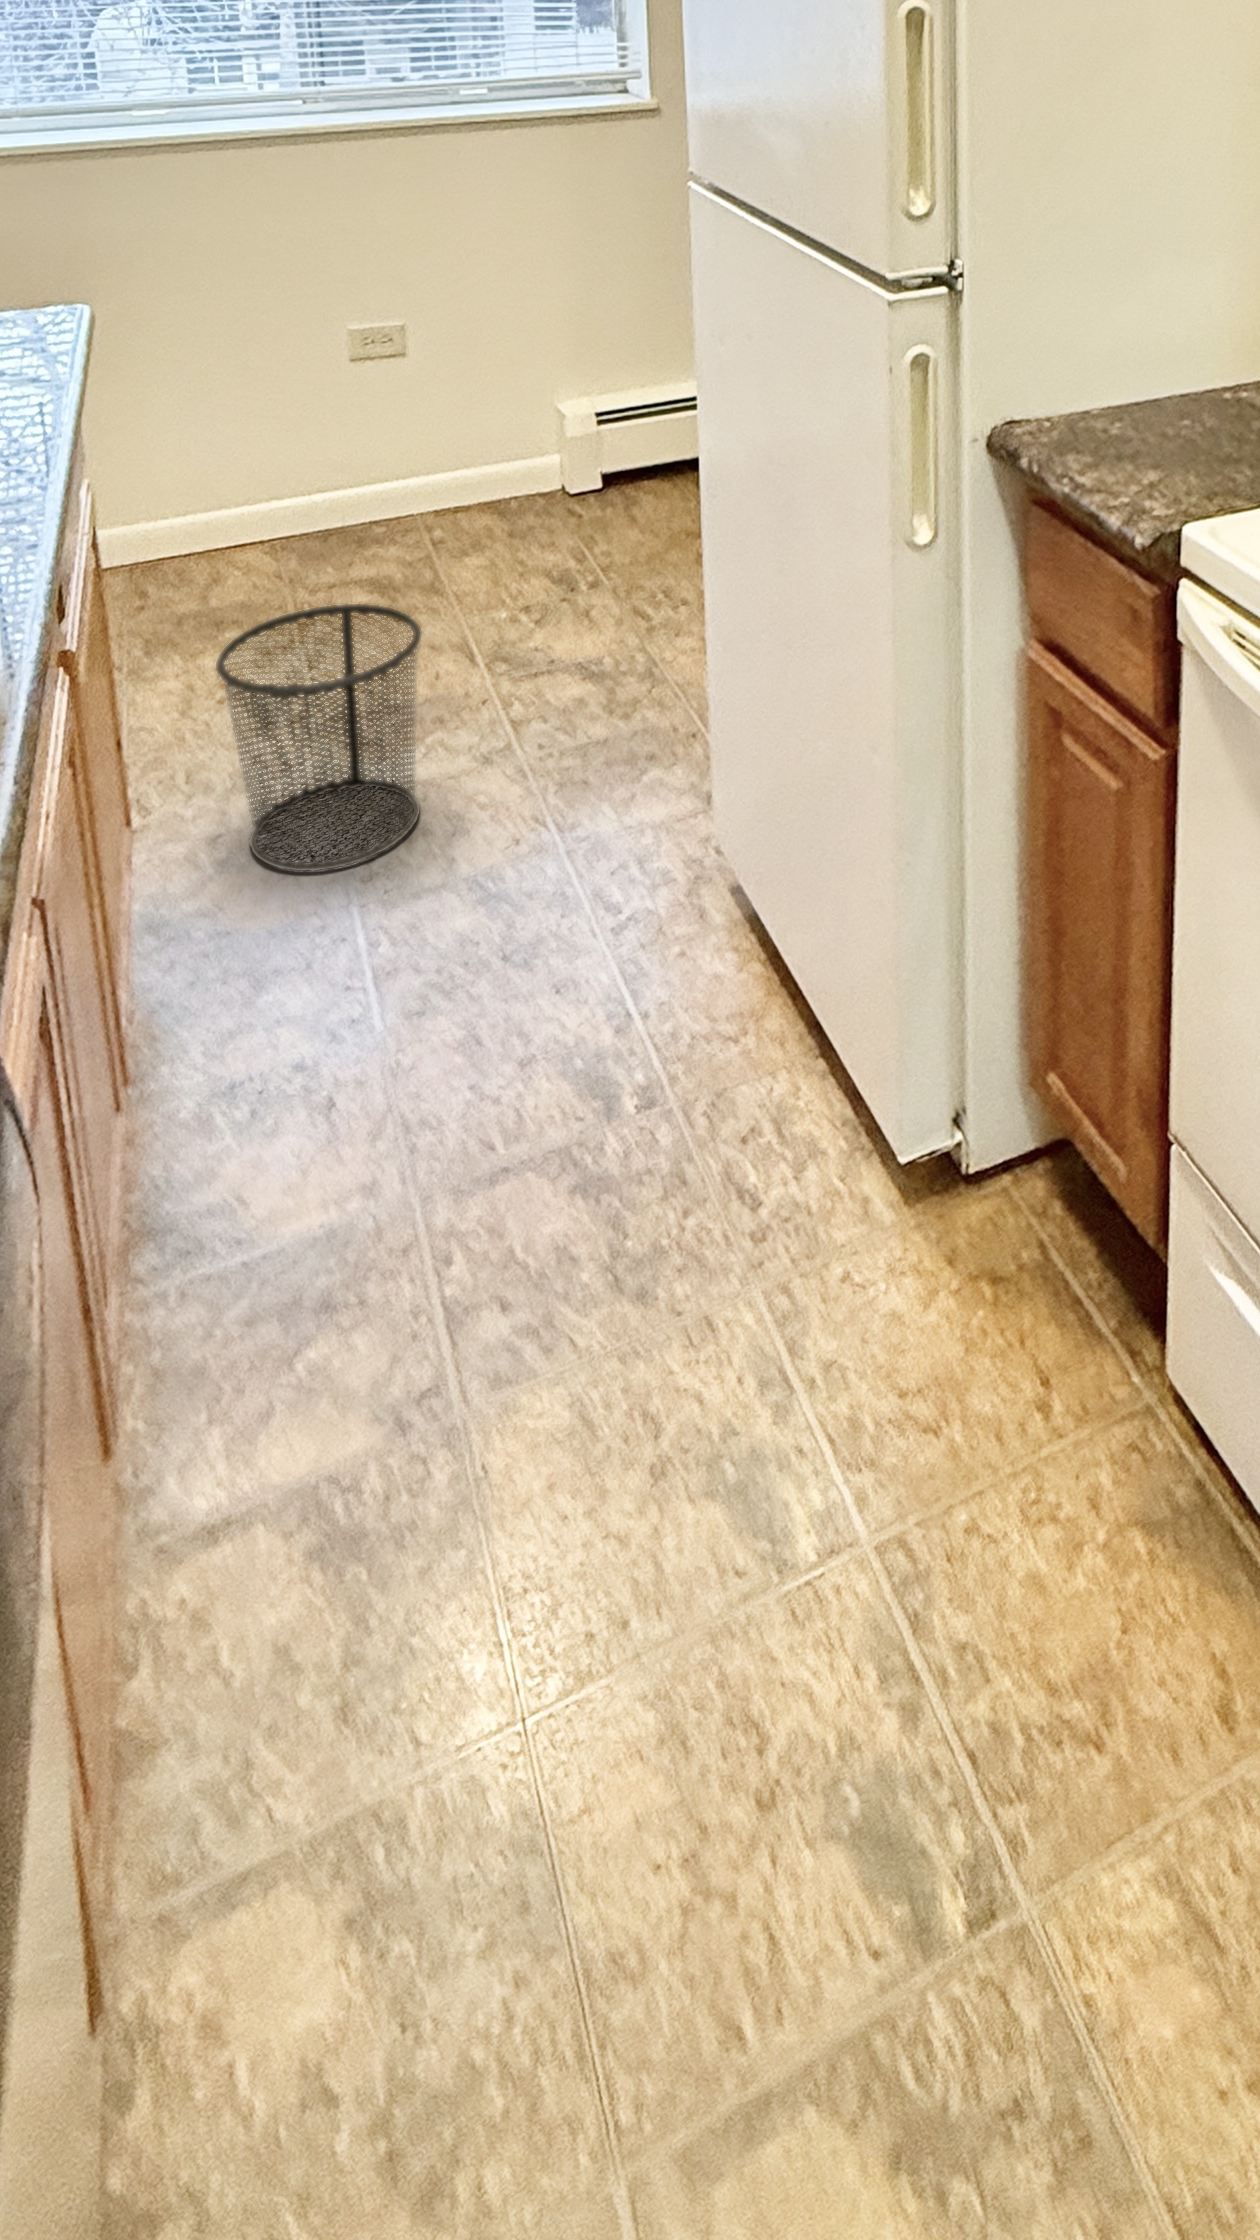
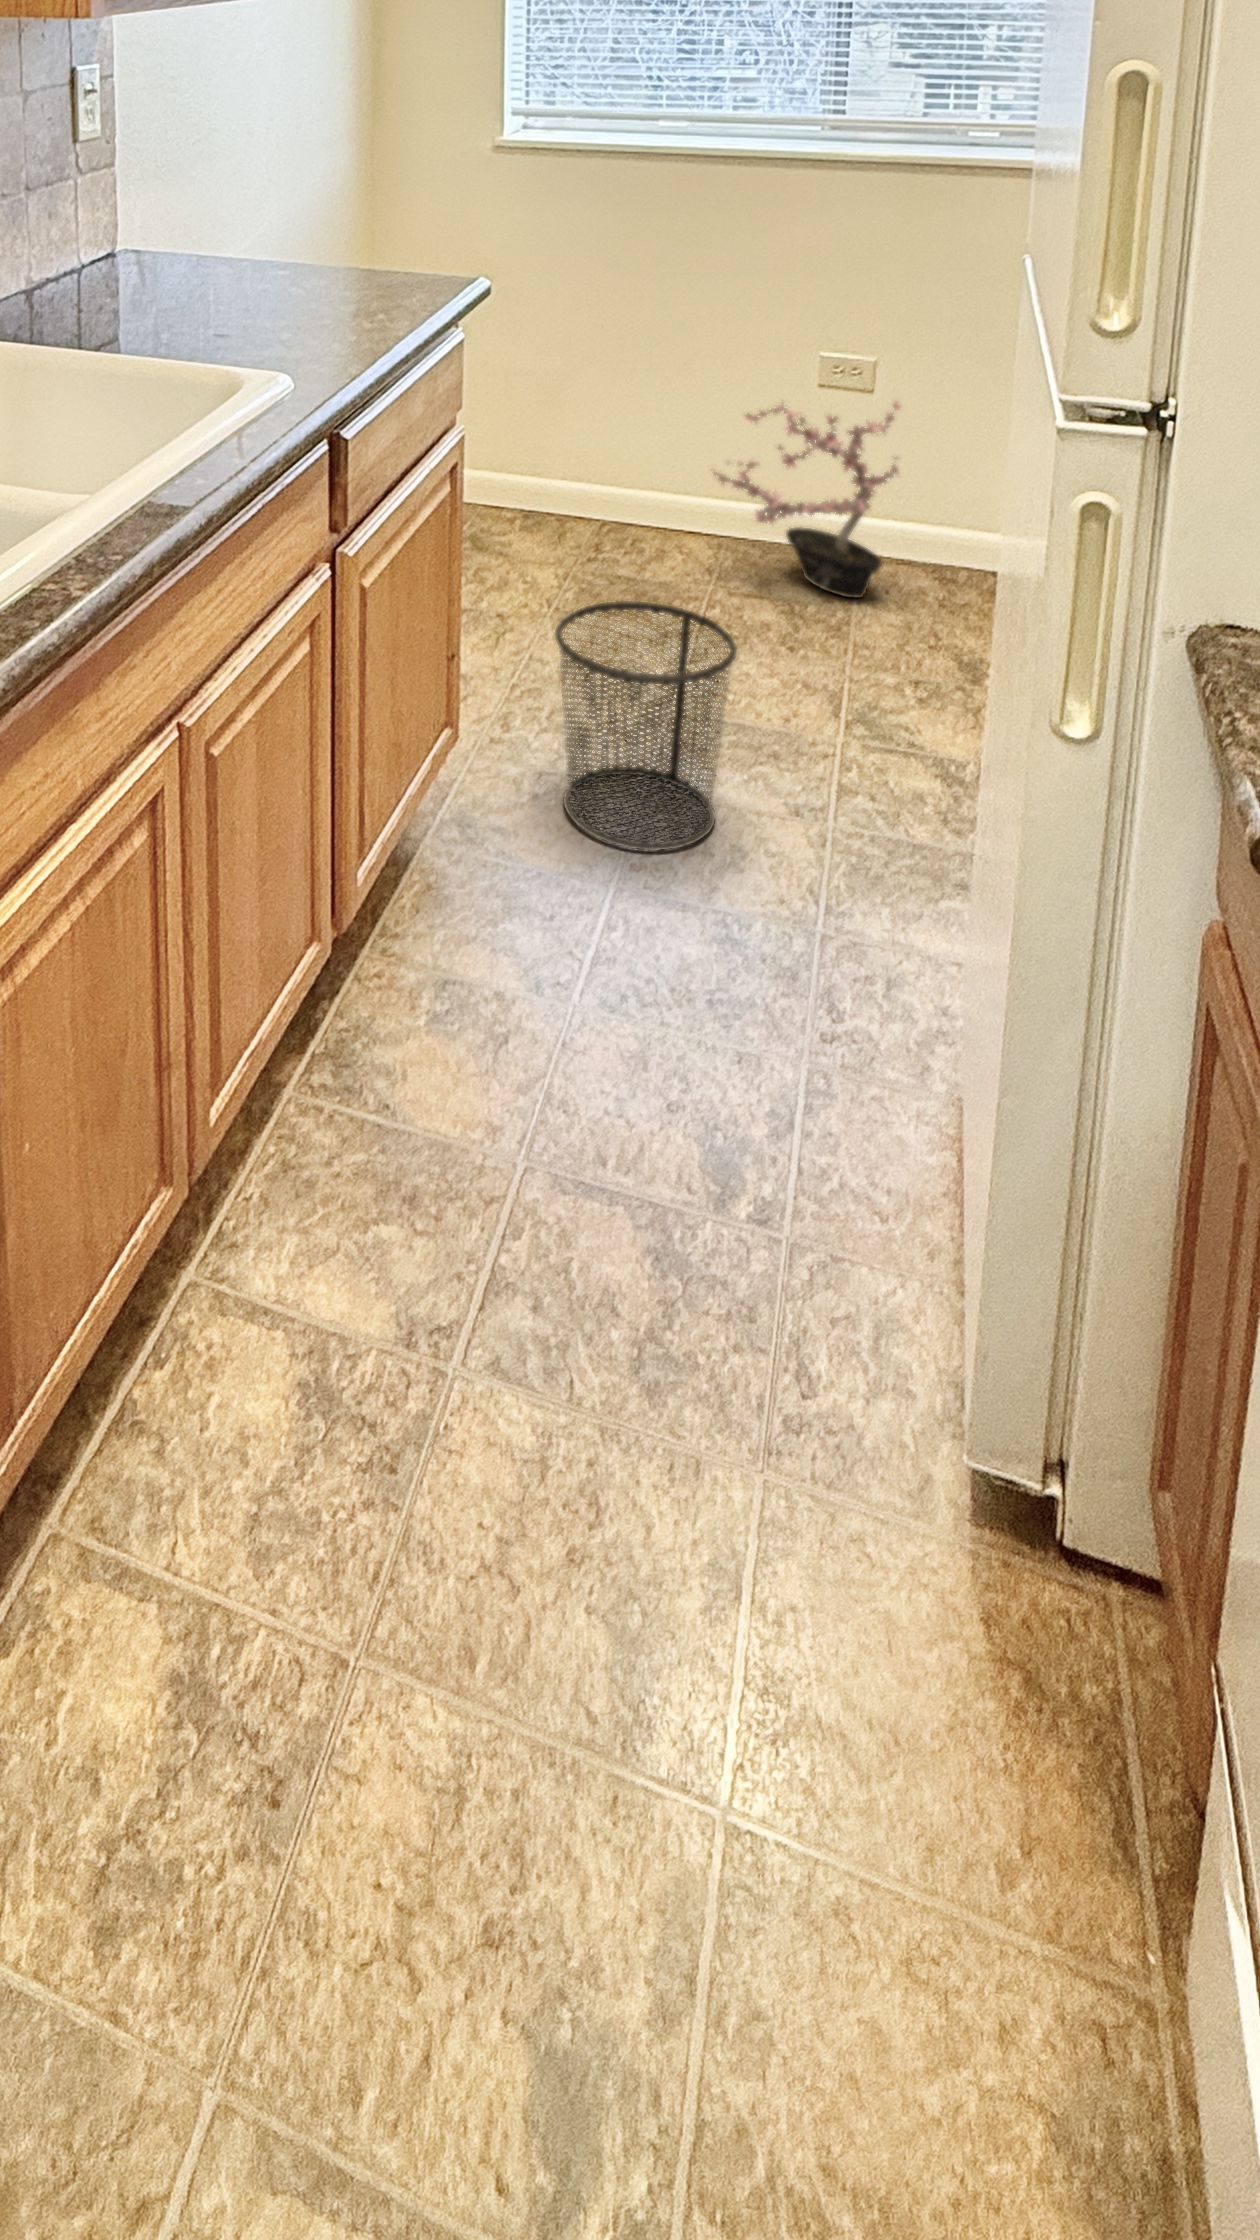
potted plant: none [256,350,463,557] -> present [714,402,901,598]

